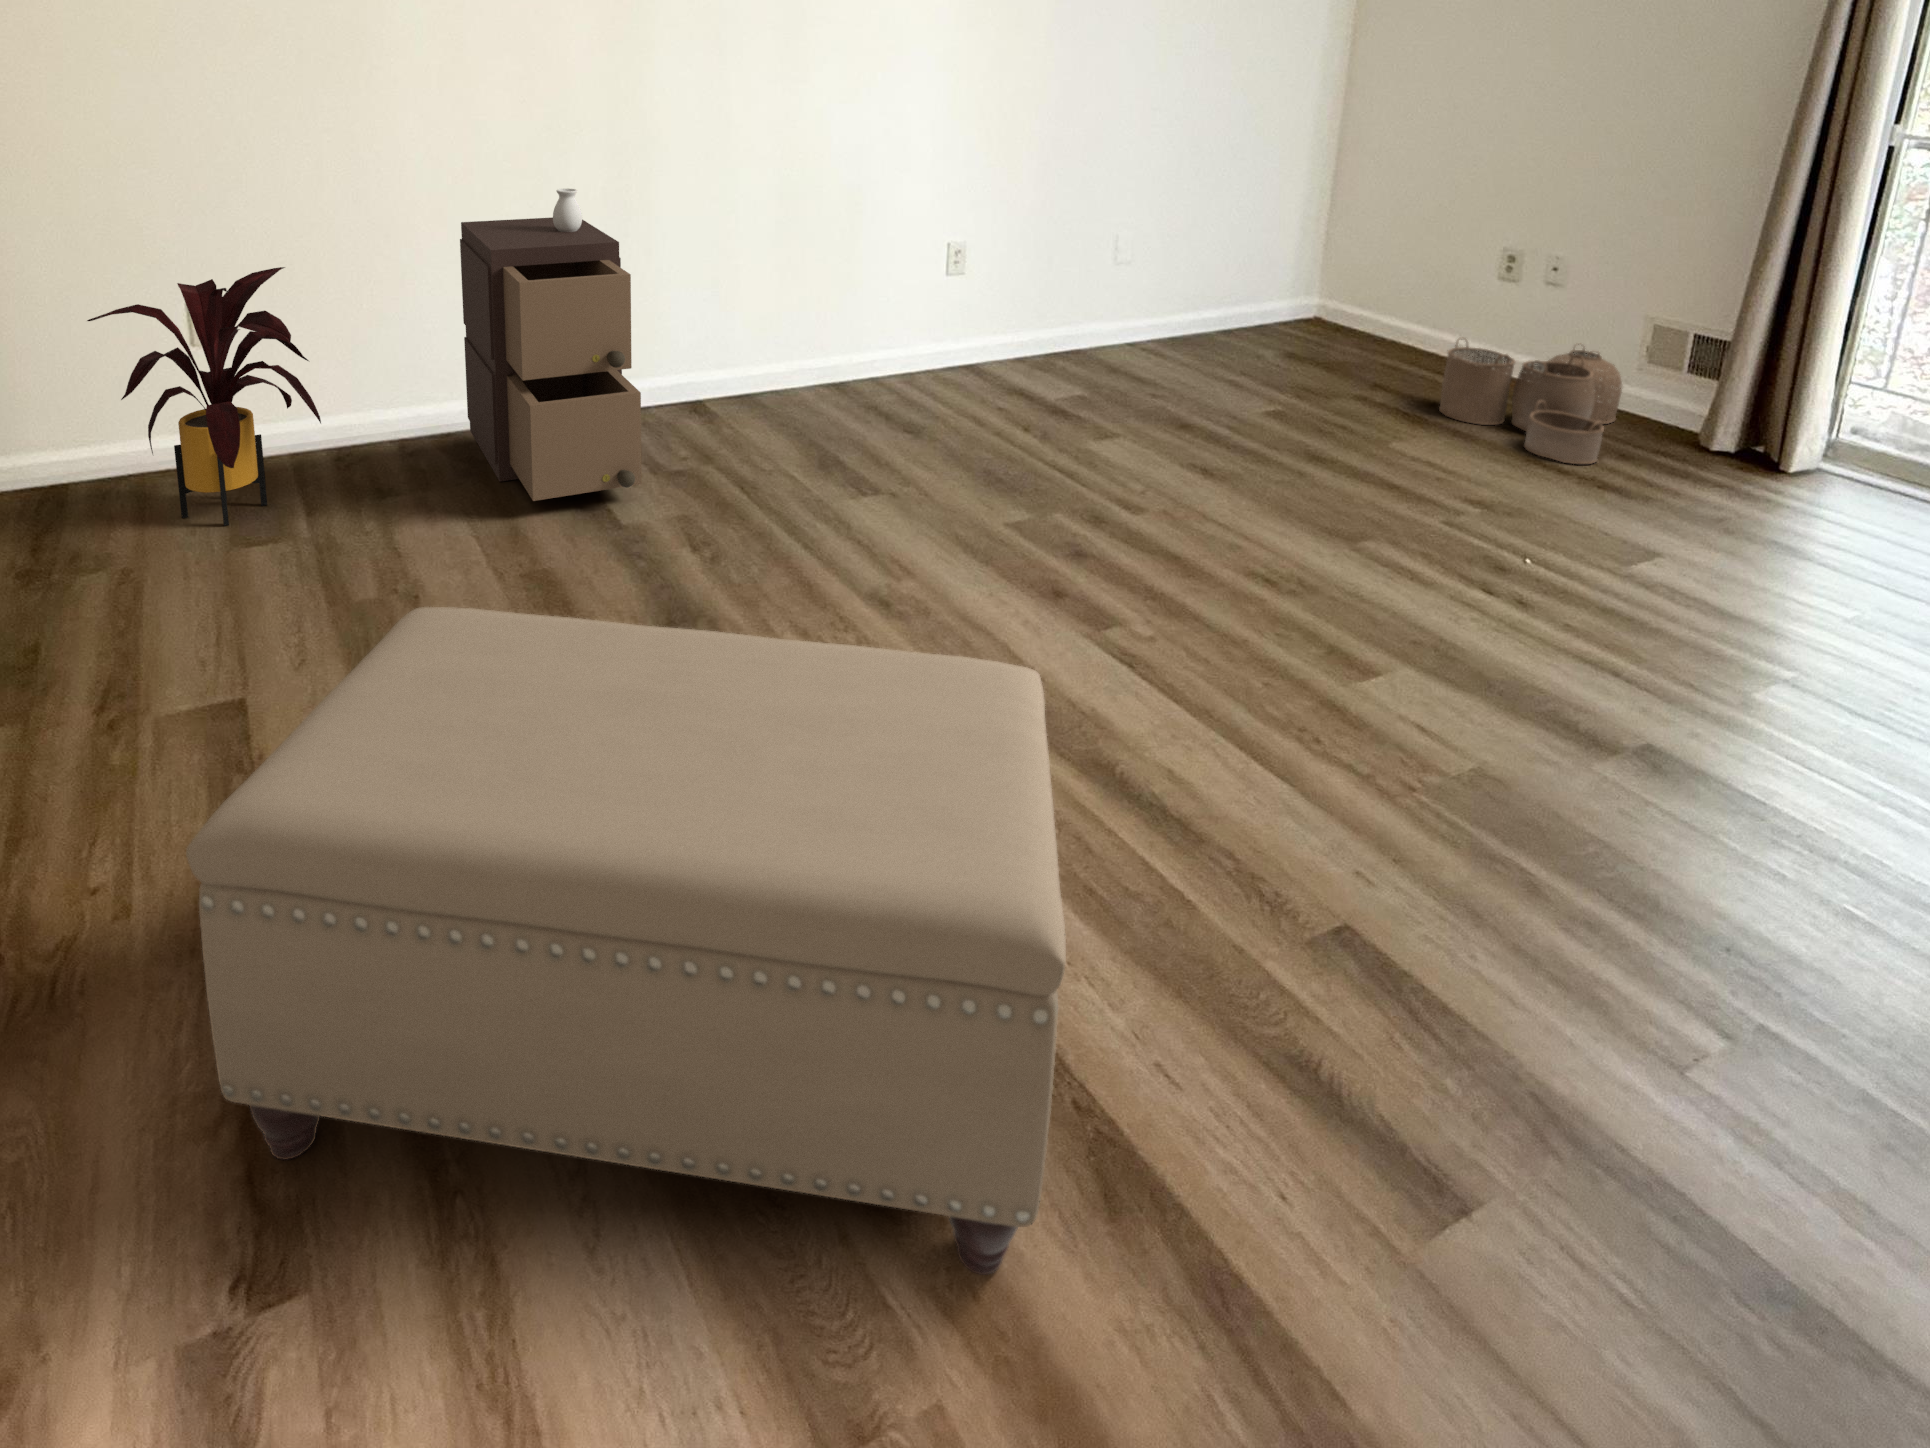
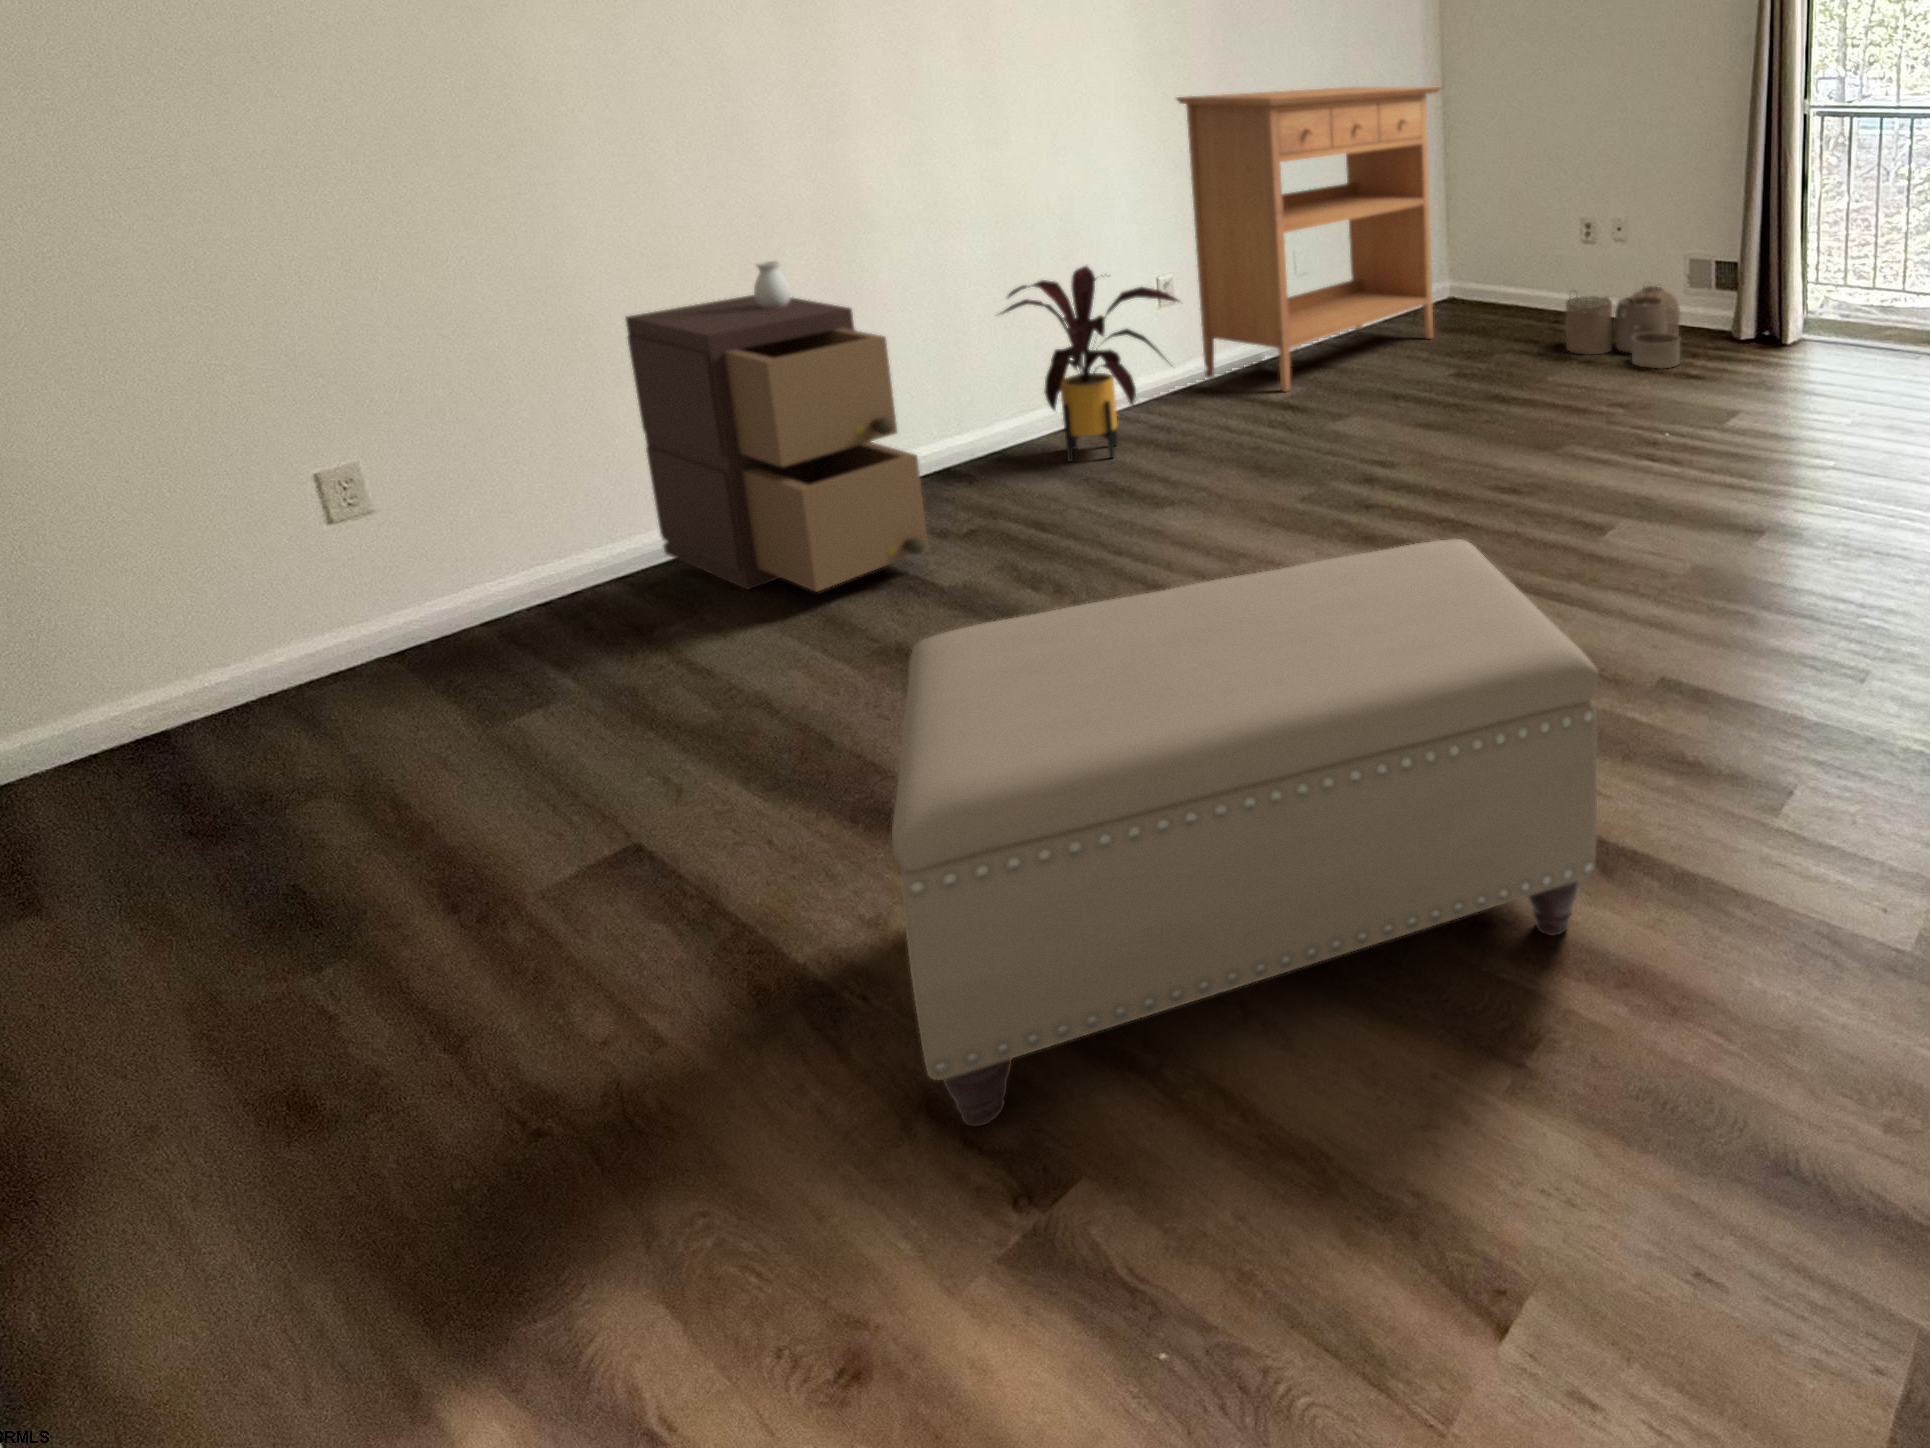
console table: none [999,62,1333,394] -> present [1177,87,1441,391]
house plant: present [87,267,321,526] -> present [1000,266,1179,461]

